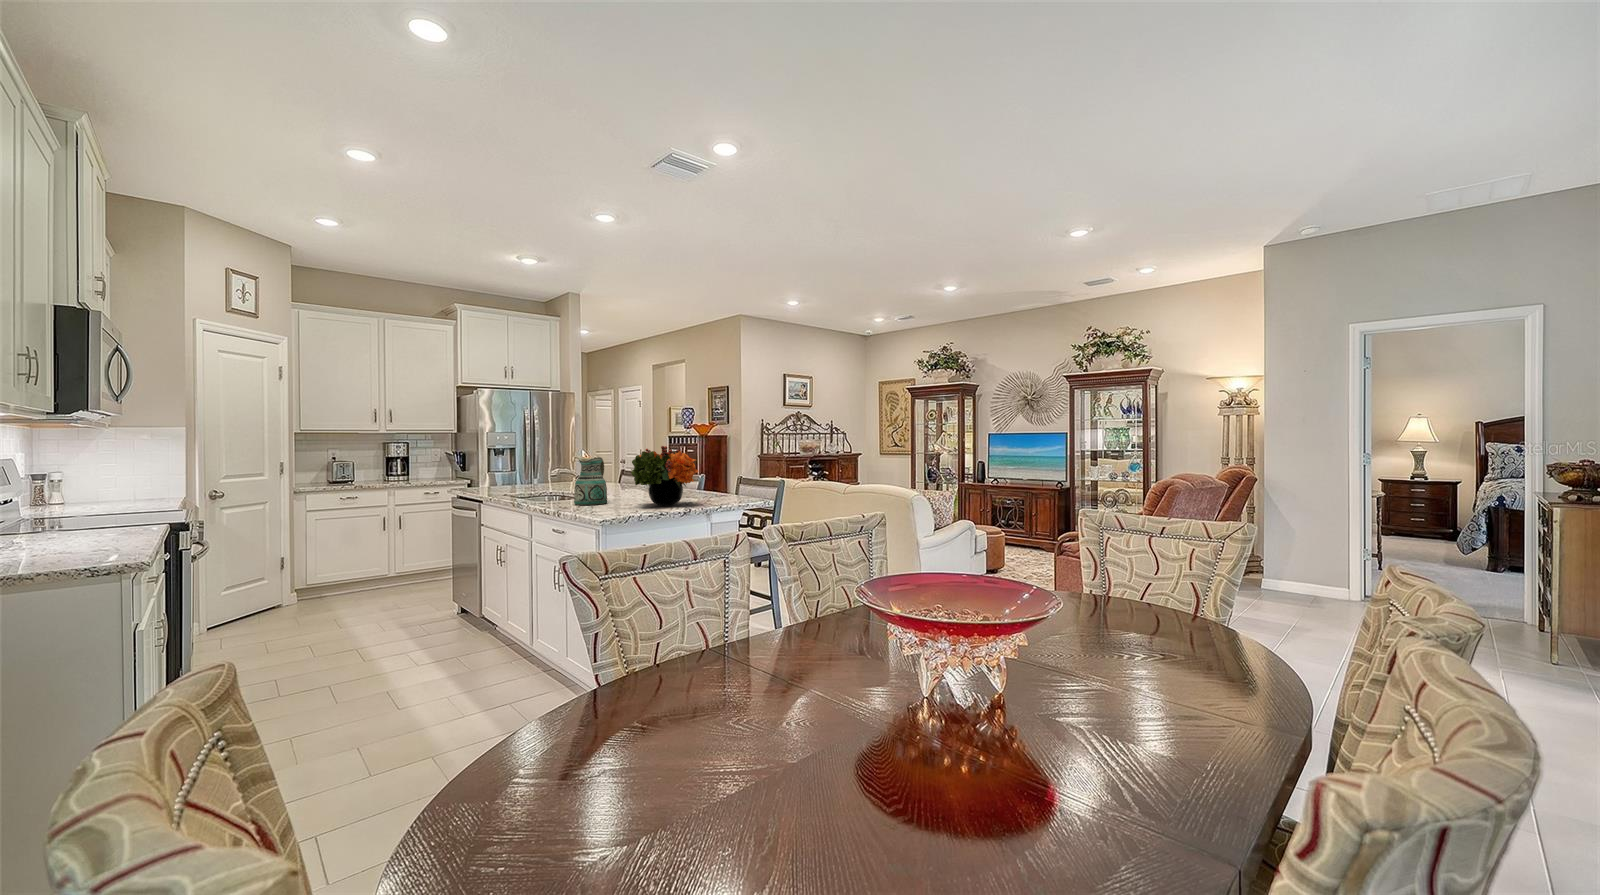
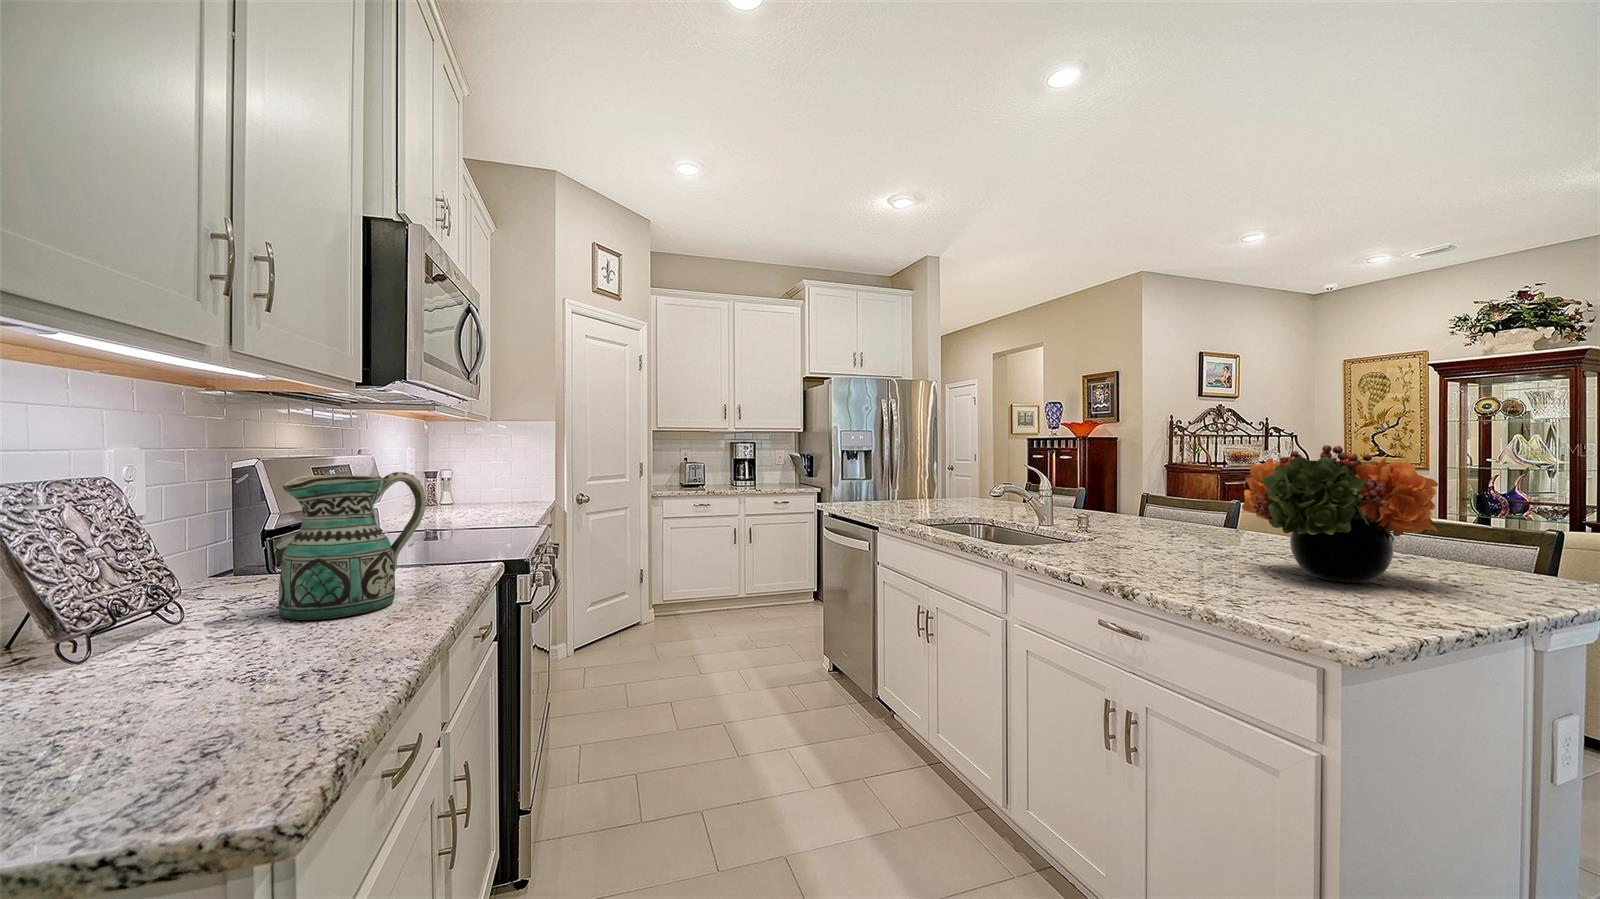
ceramic pitcher: present [574,457,607,505] -> present [279,472,426,620]

